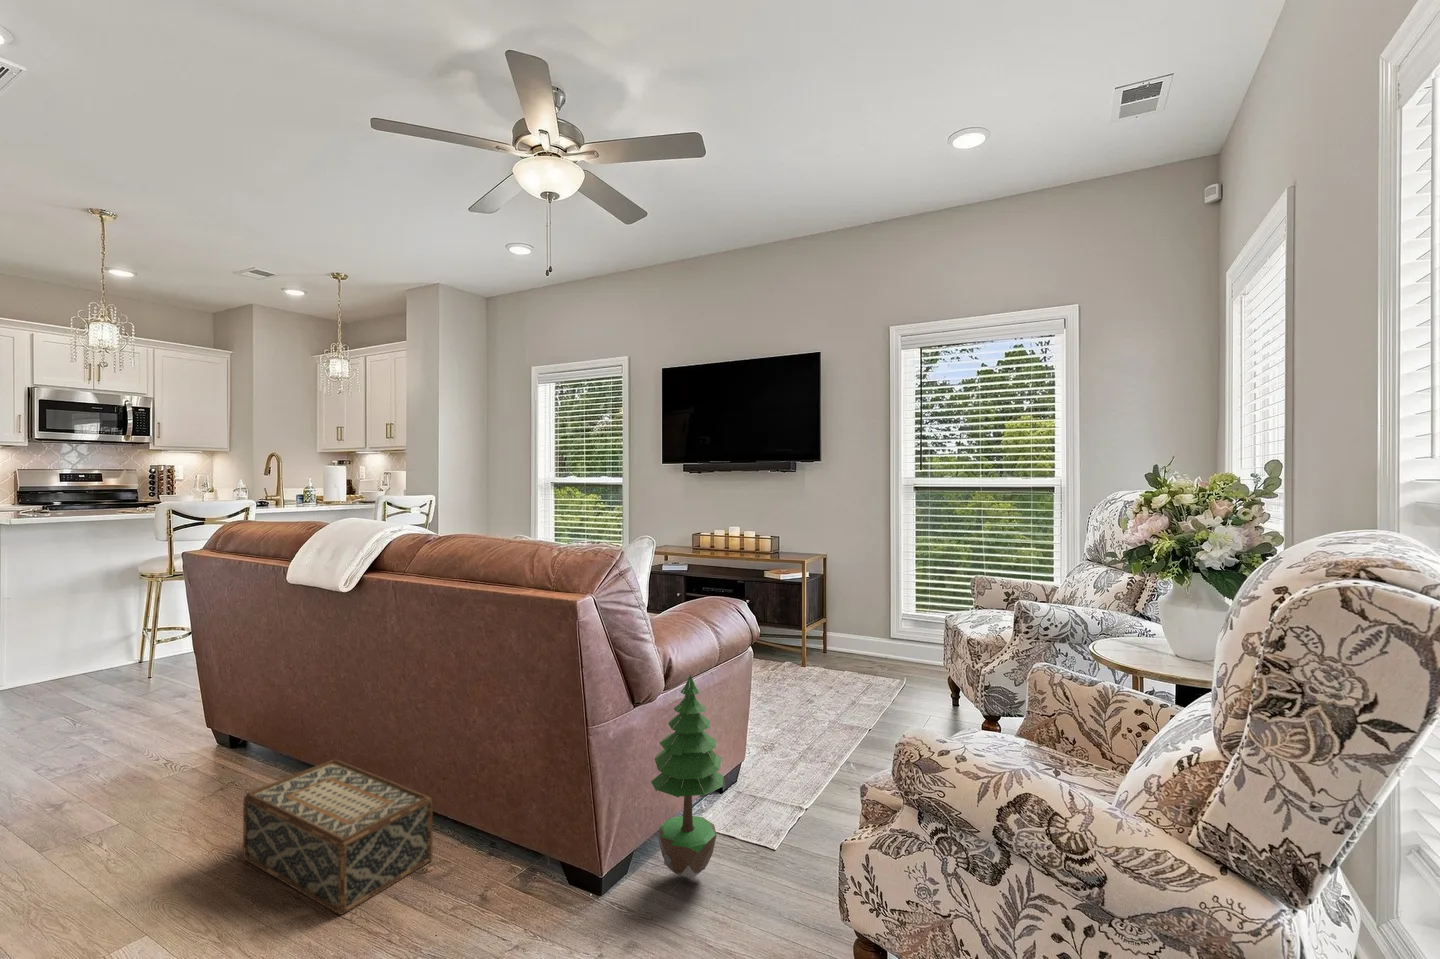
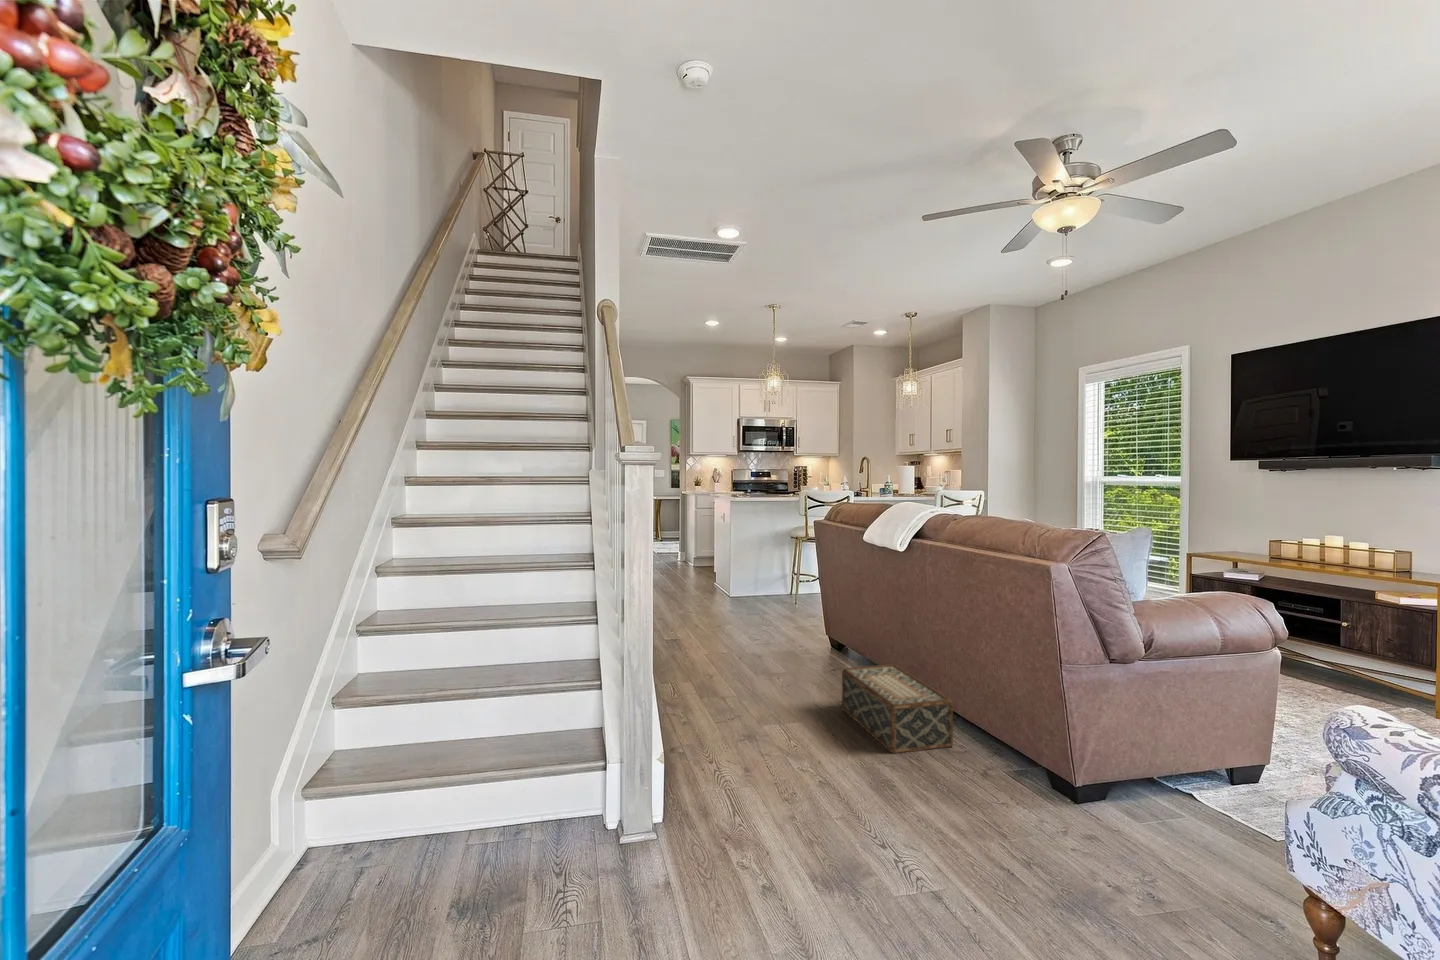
potted tree: present [651,675,724,879] -> none [1129,645,1209,830]

